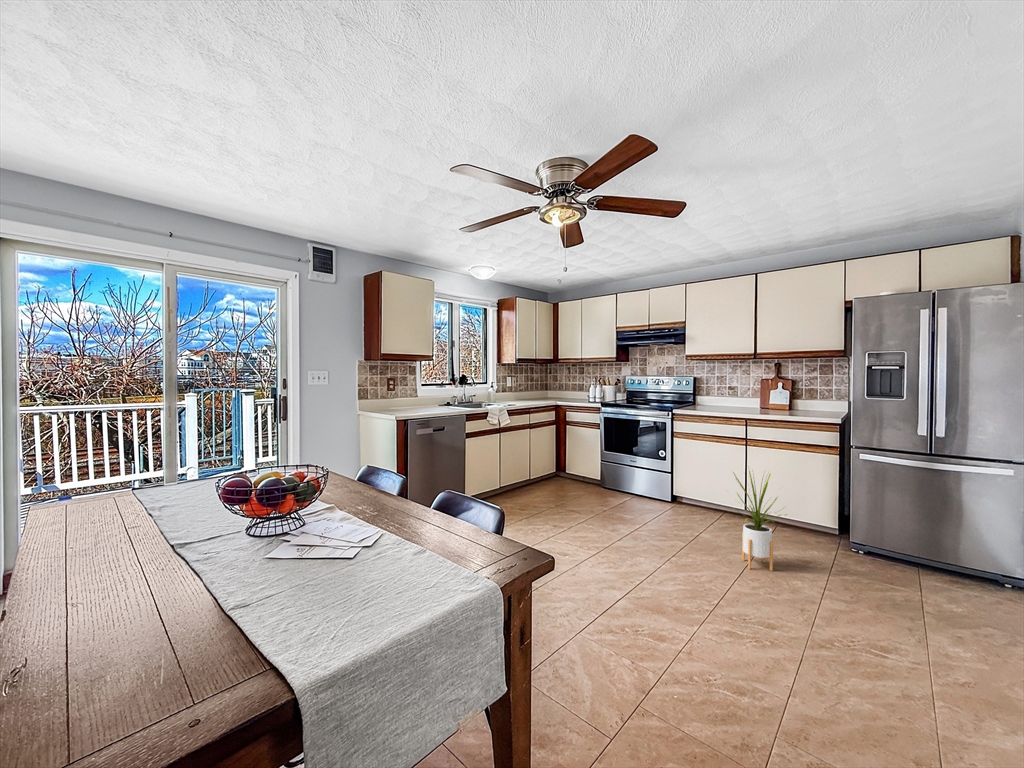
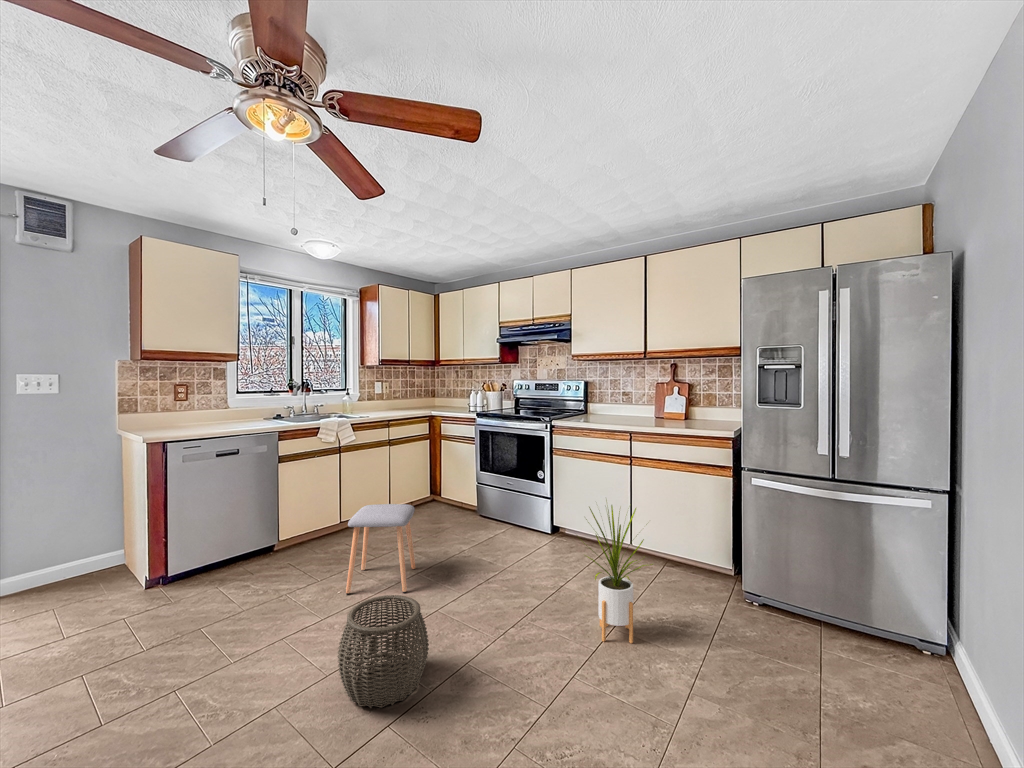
stool: none [537,470,582,534] -> present [346,504,416,594]
woven basket: none [576,526,636,595] -> present [337,595,429,708]

